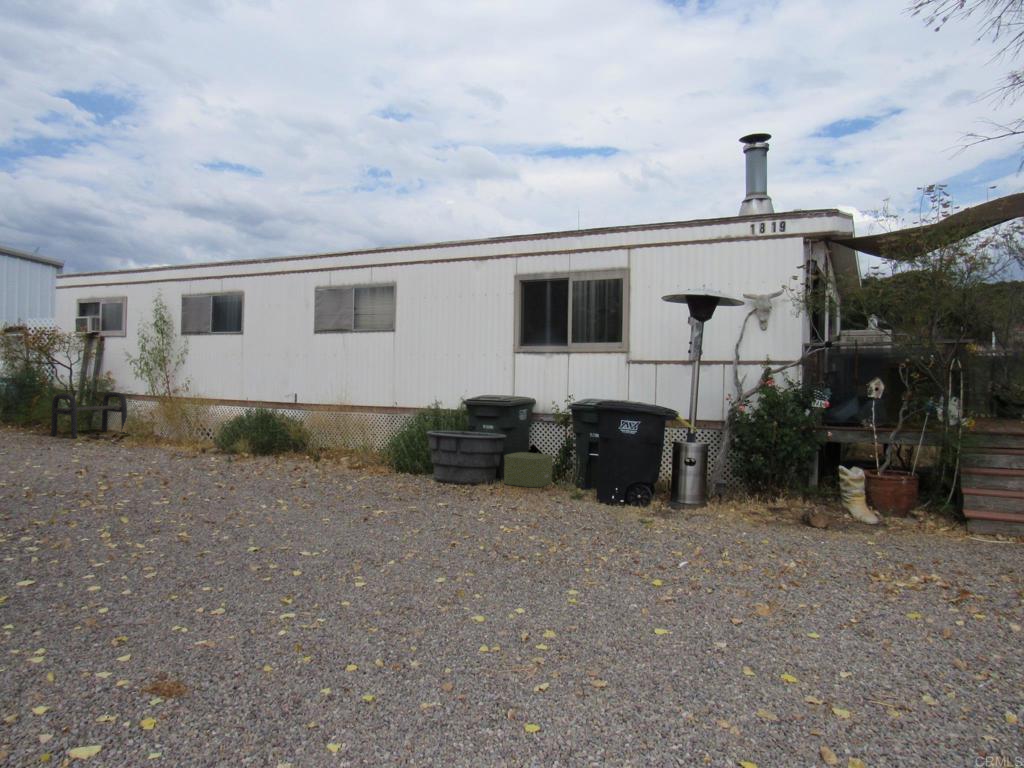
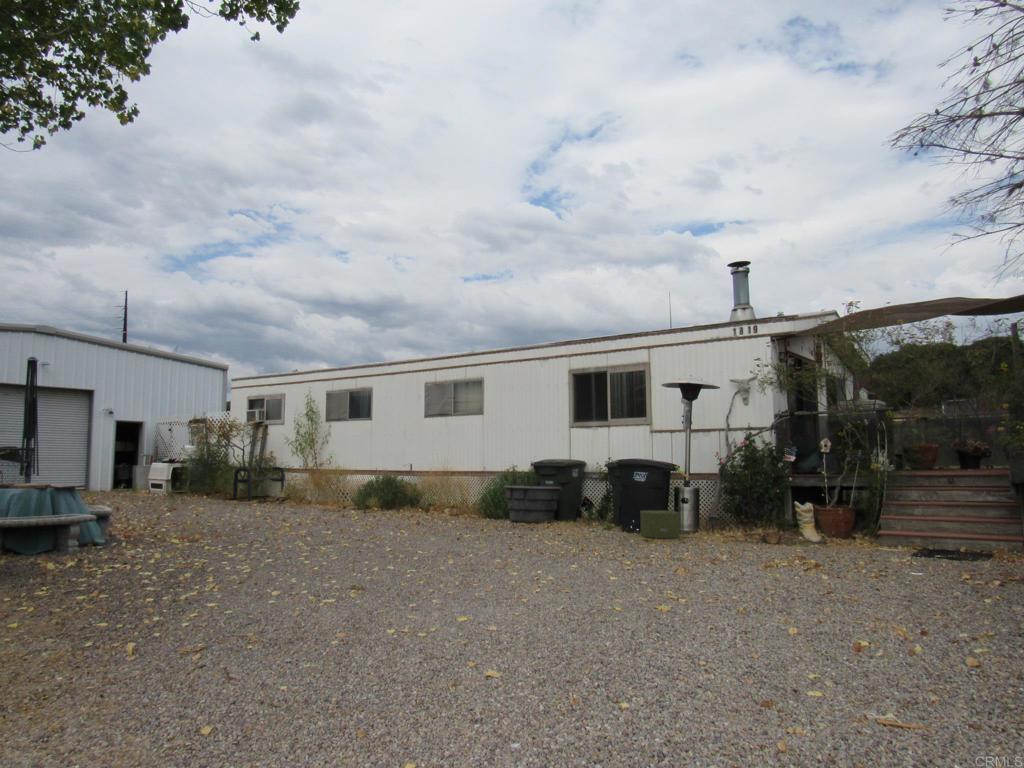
storage box: present [504,452,553,487] -> present [640,510,679,538]

